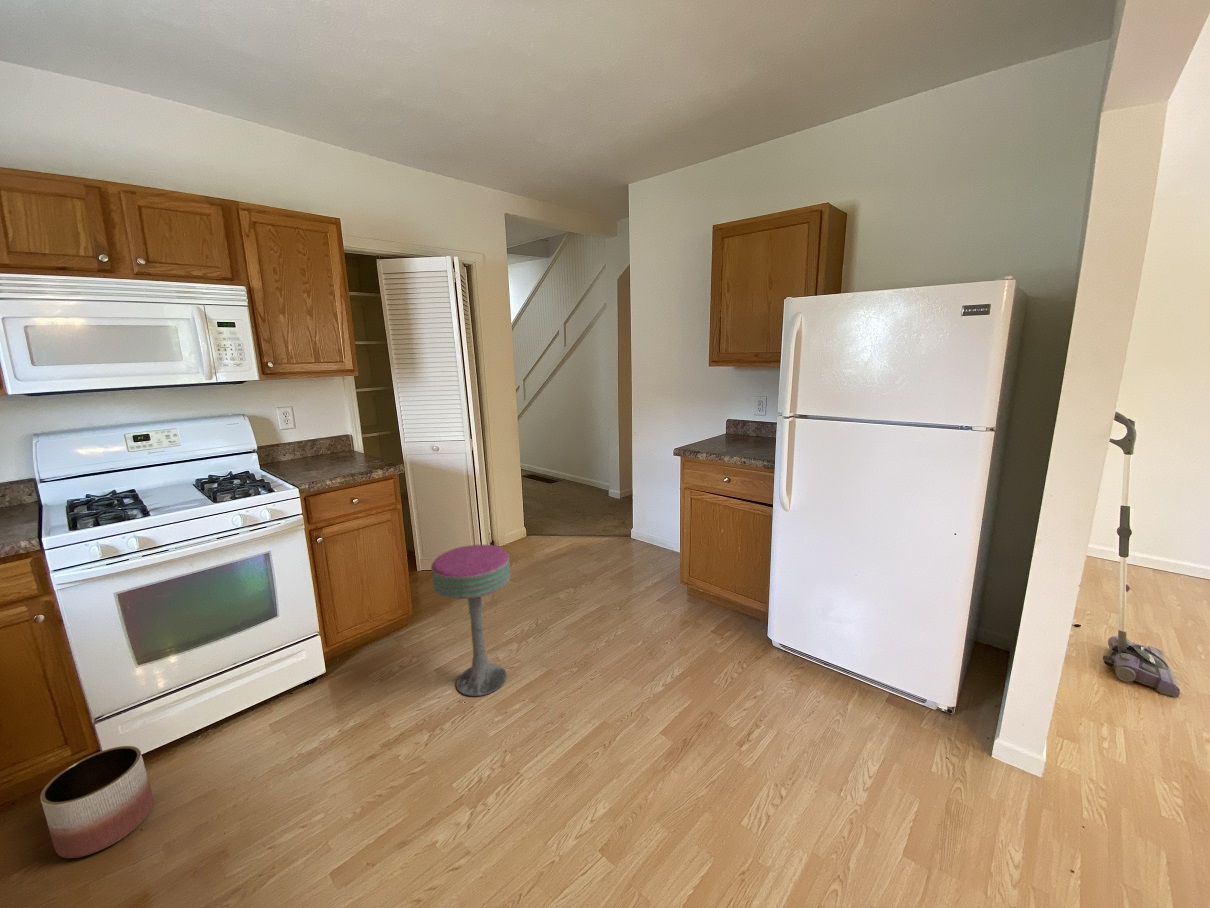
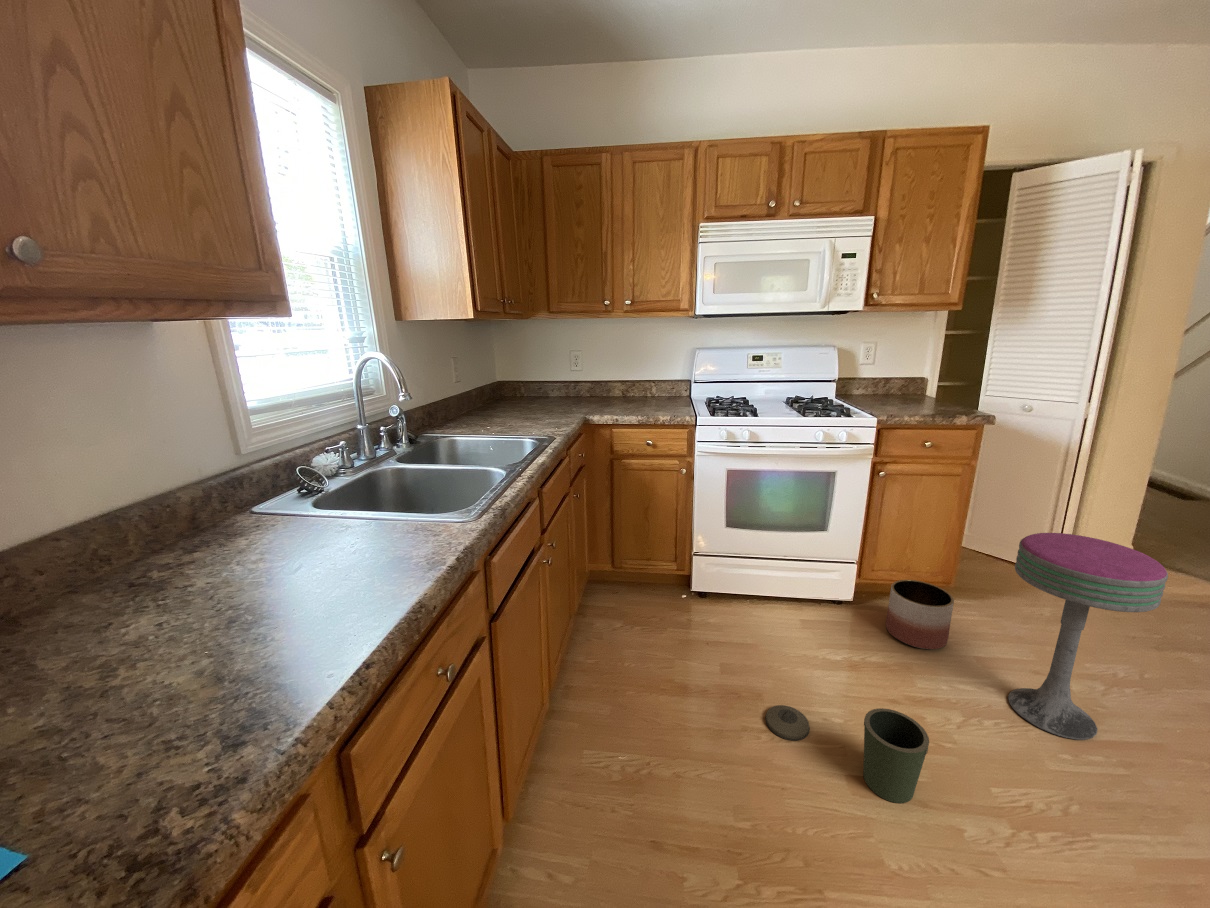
planter: present [40,746,154,858] -> present [886,580,954,649]
trash can: none [236,759,395,875] -> present [765,705,929,803]

